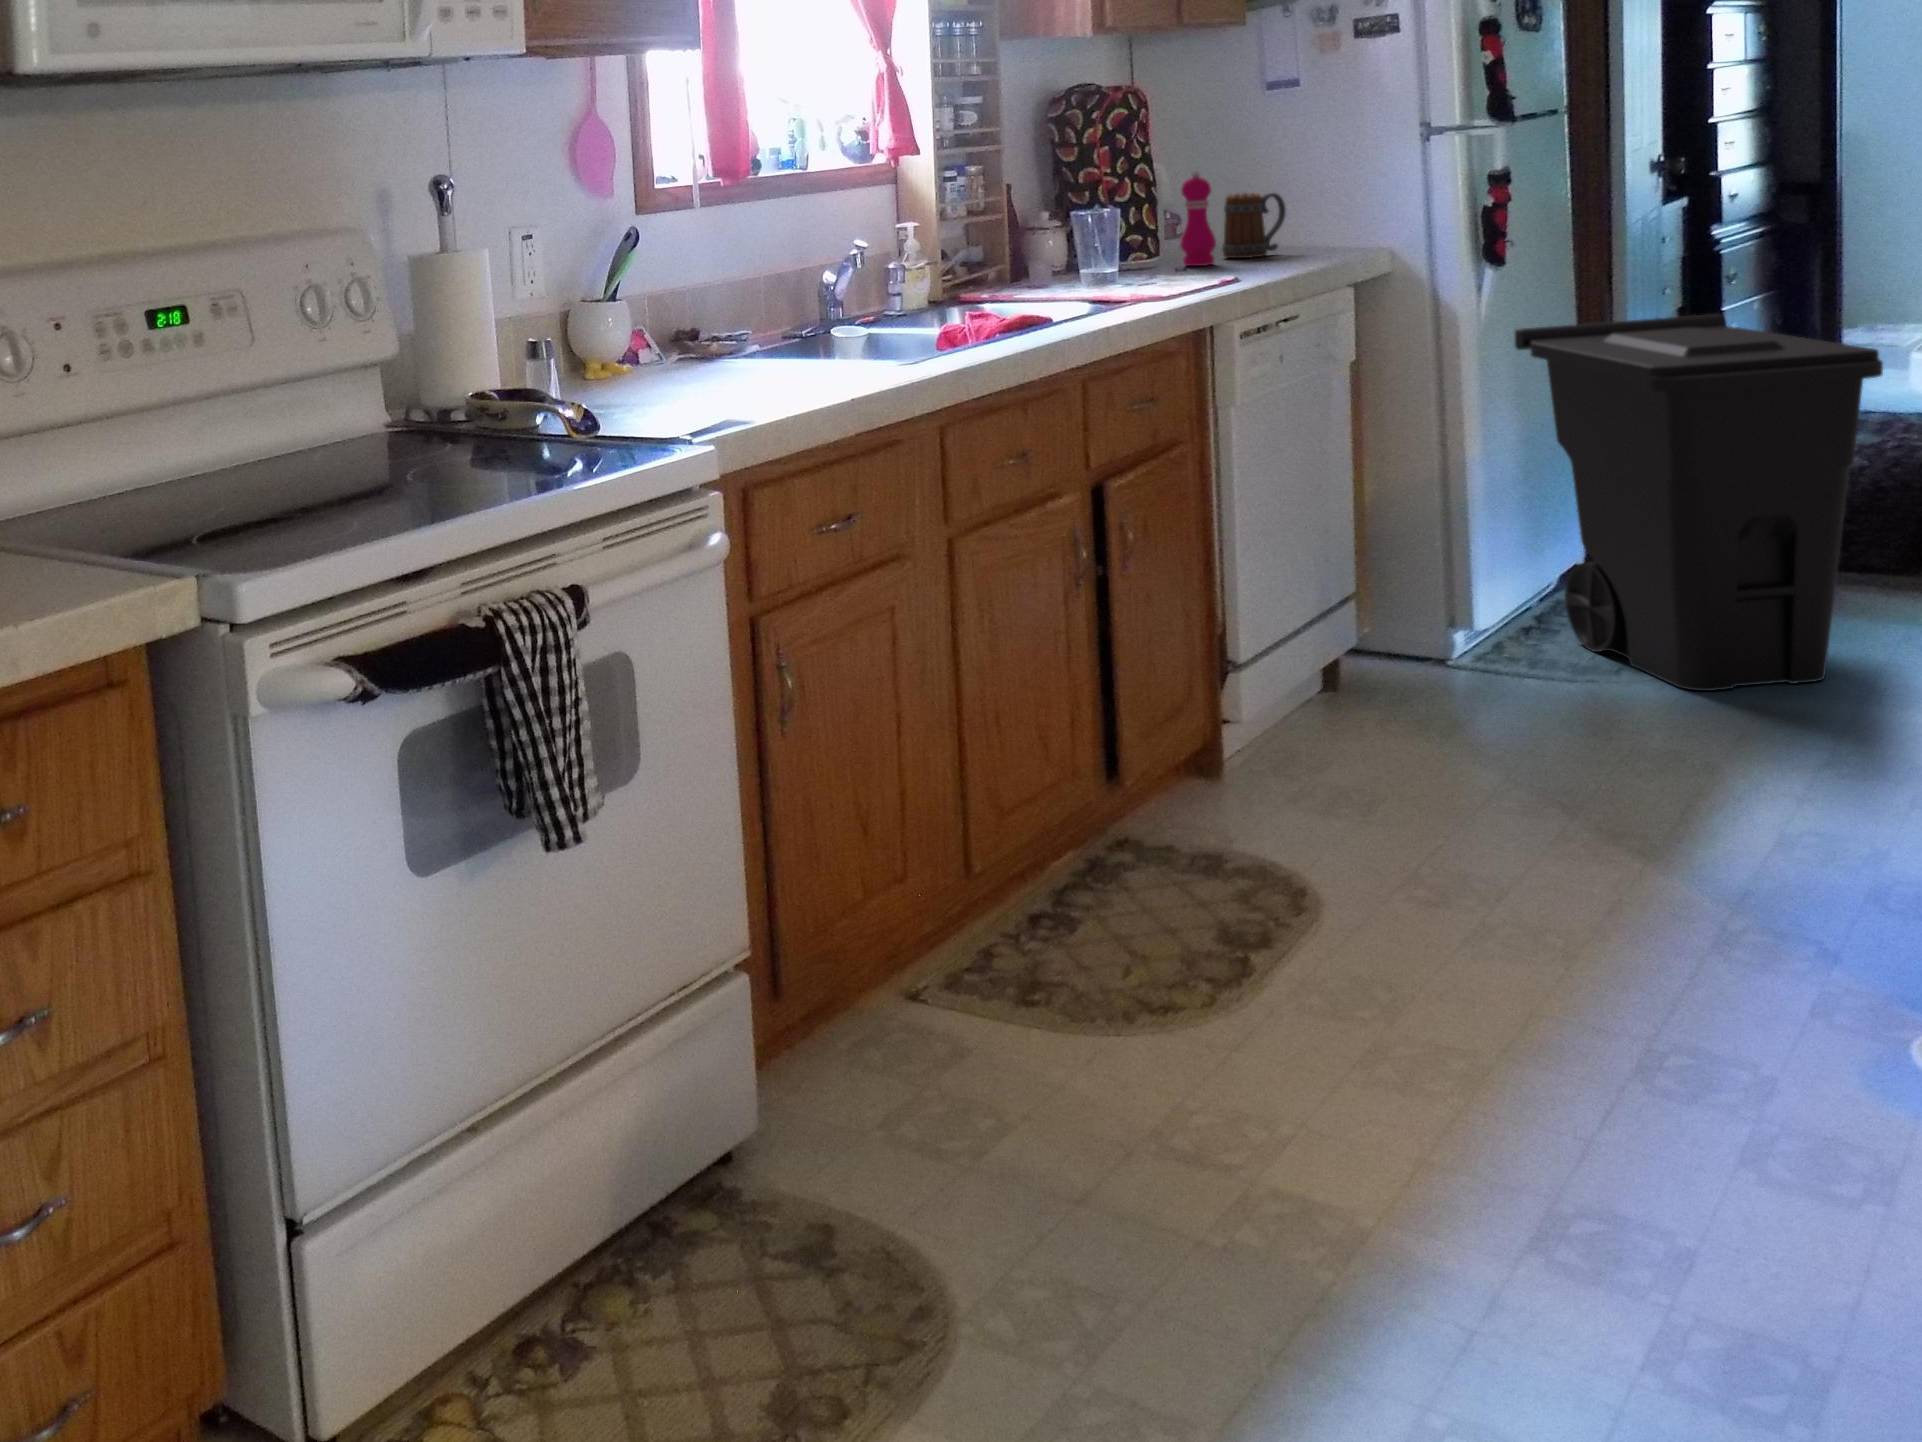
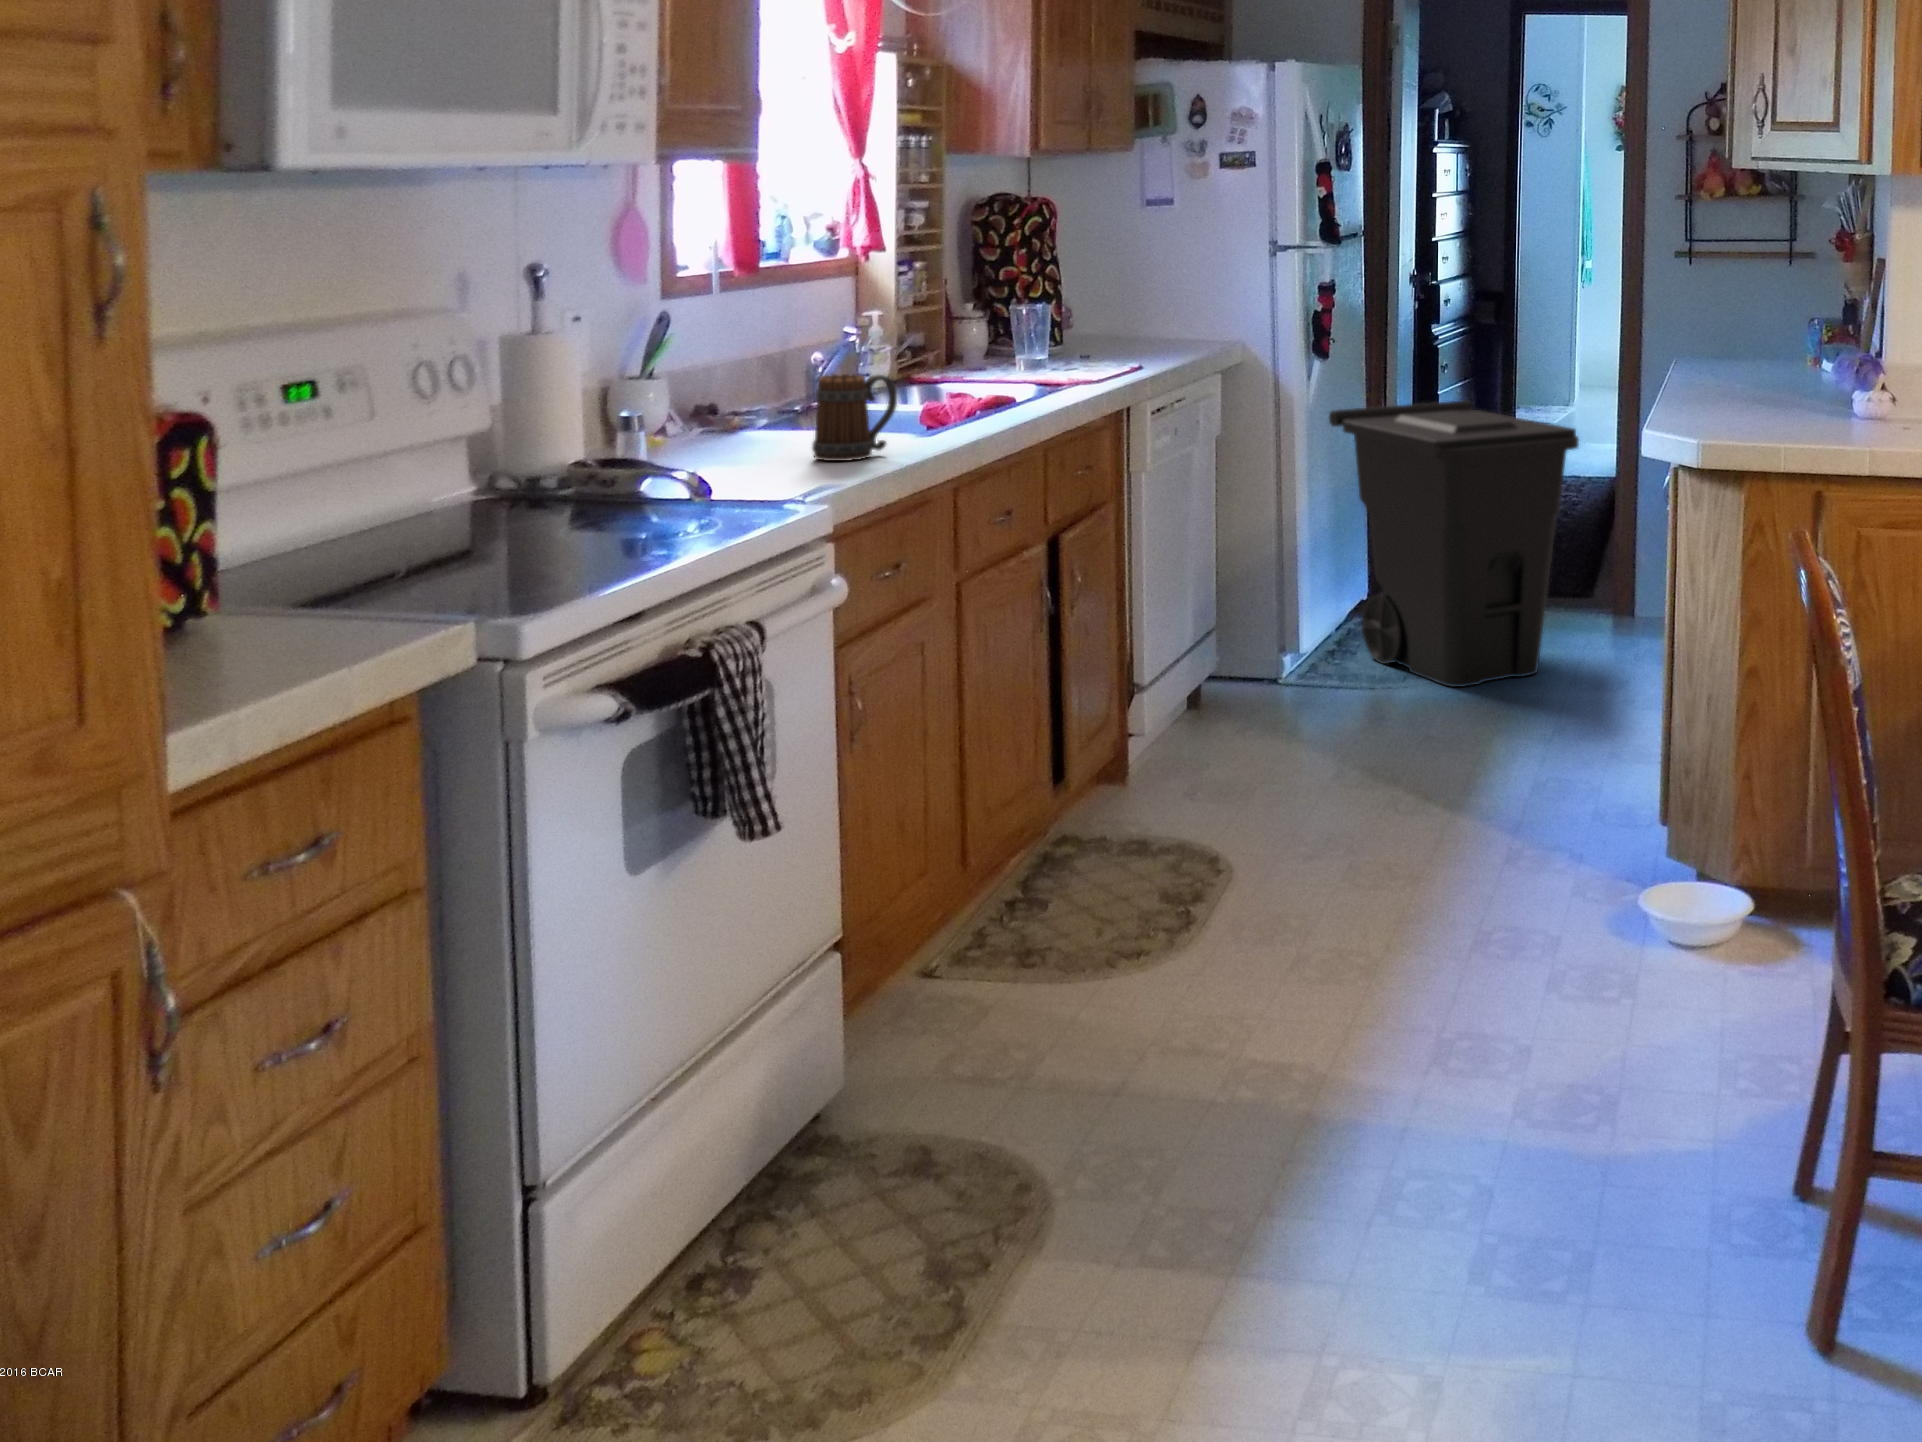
pepper mill: present [1180,170,1216,266] -> none [1086,273,1115,354]
mug: present [1222,193,1286,258] -> present [812,374,897,461]

